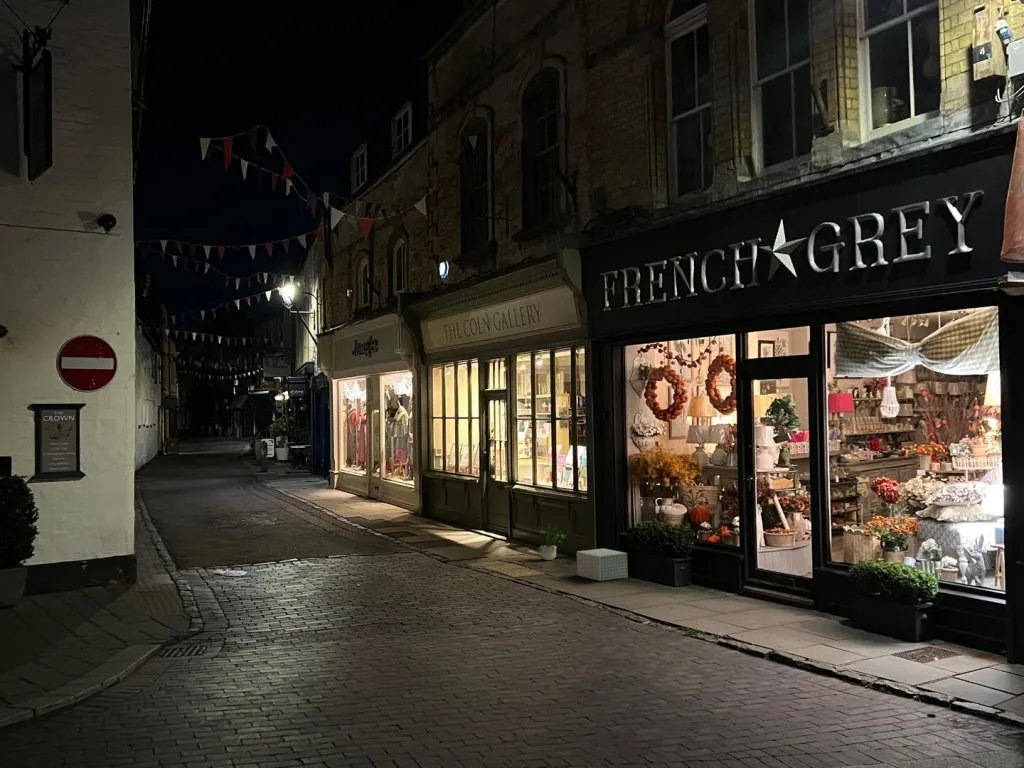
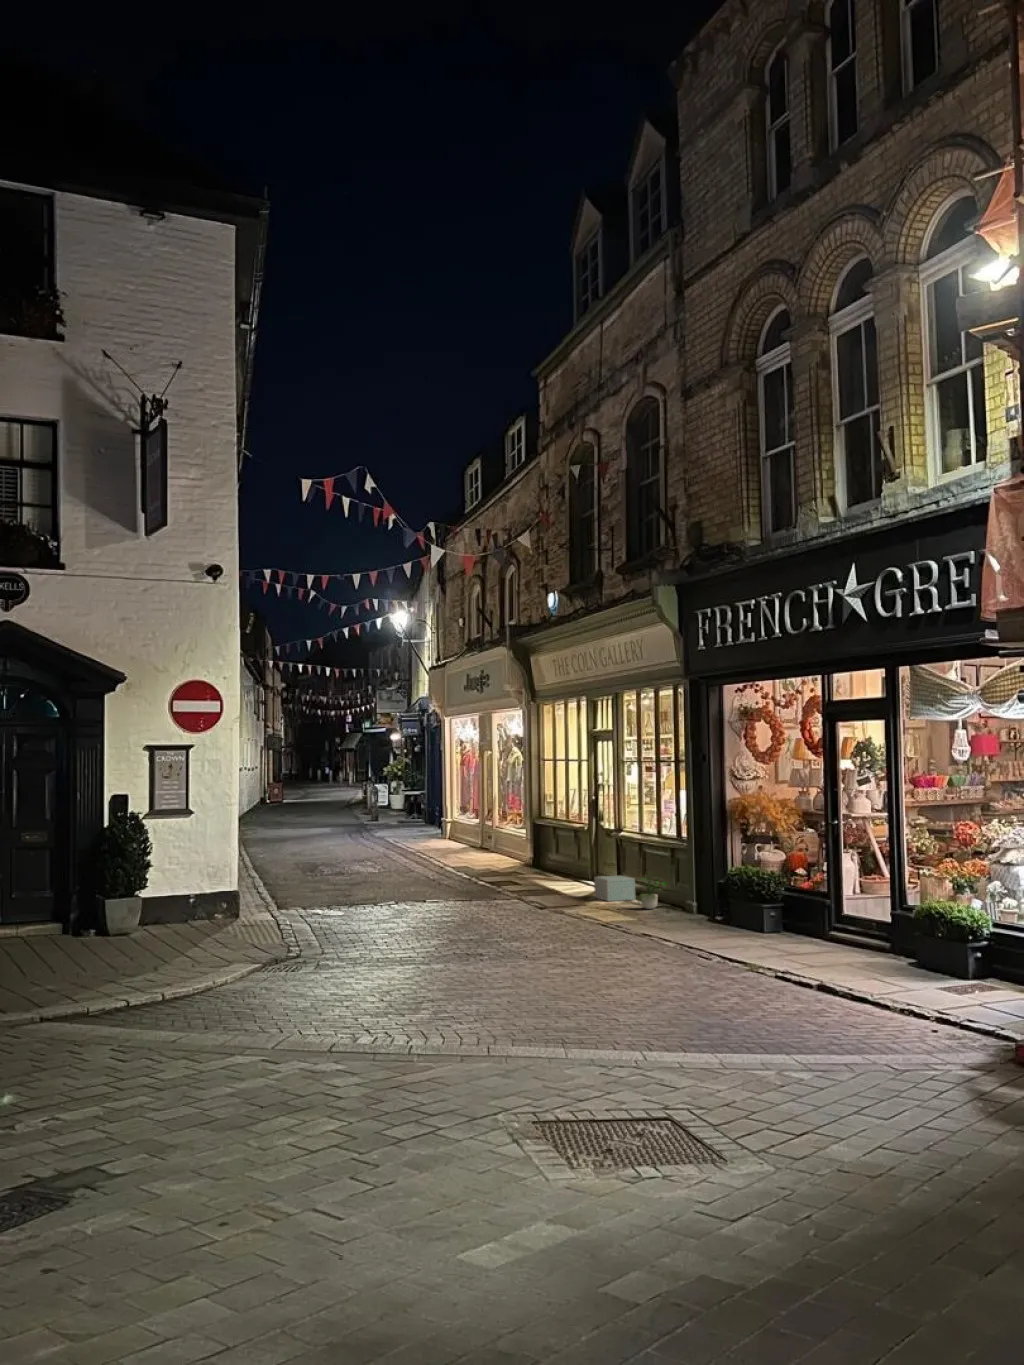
storage box: present [577,549,628,581] -> present [594,876,635,901]

